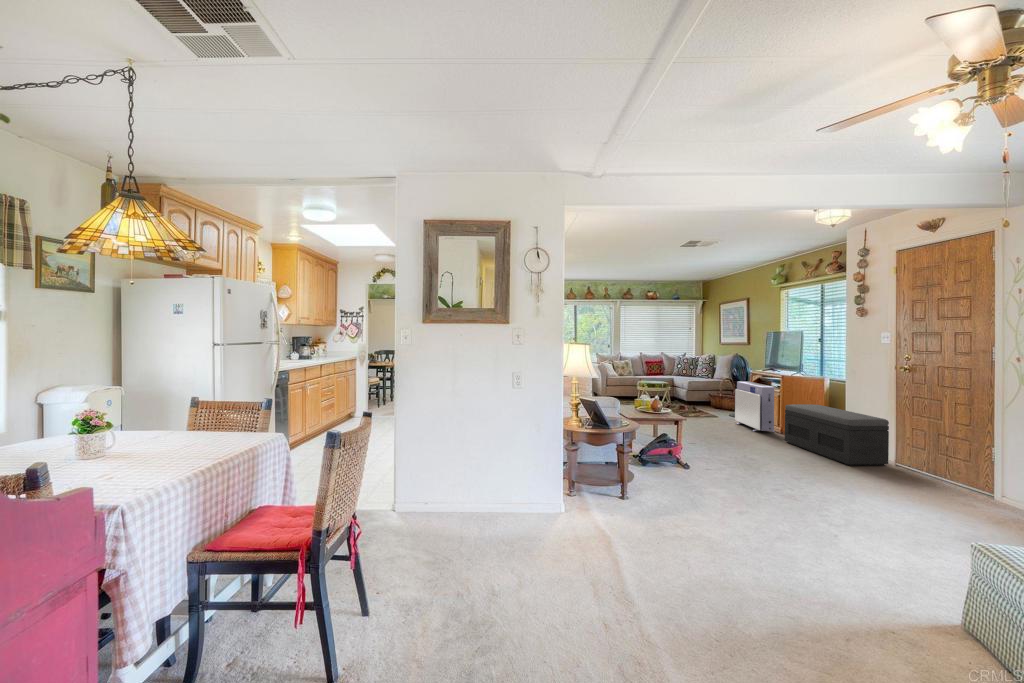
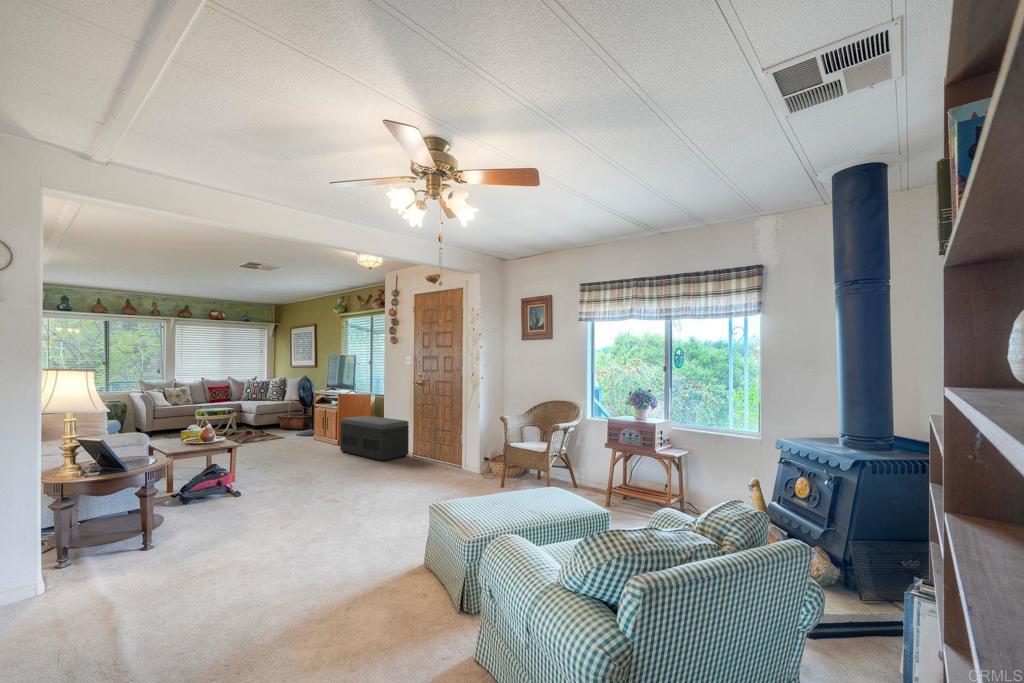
air purifier: present [735,382,775,432] -> none [301,401,335,447]

